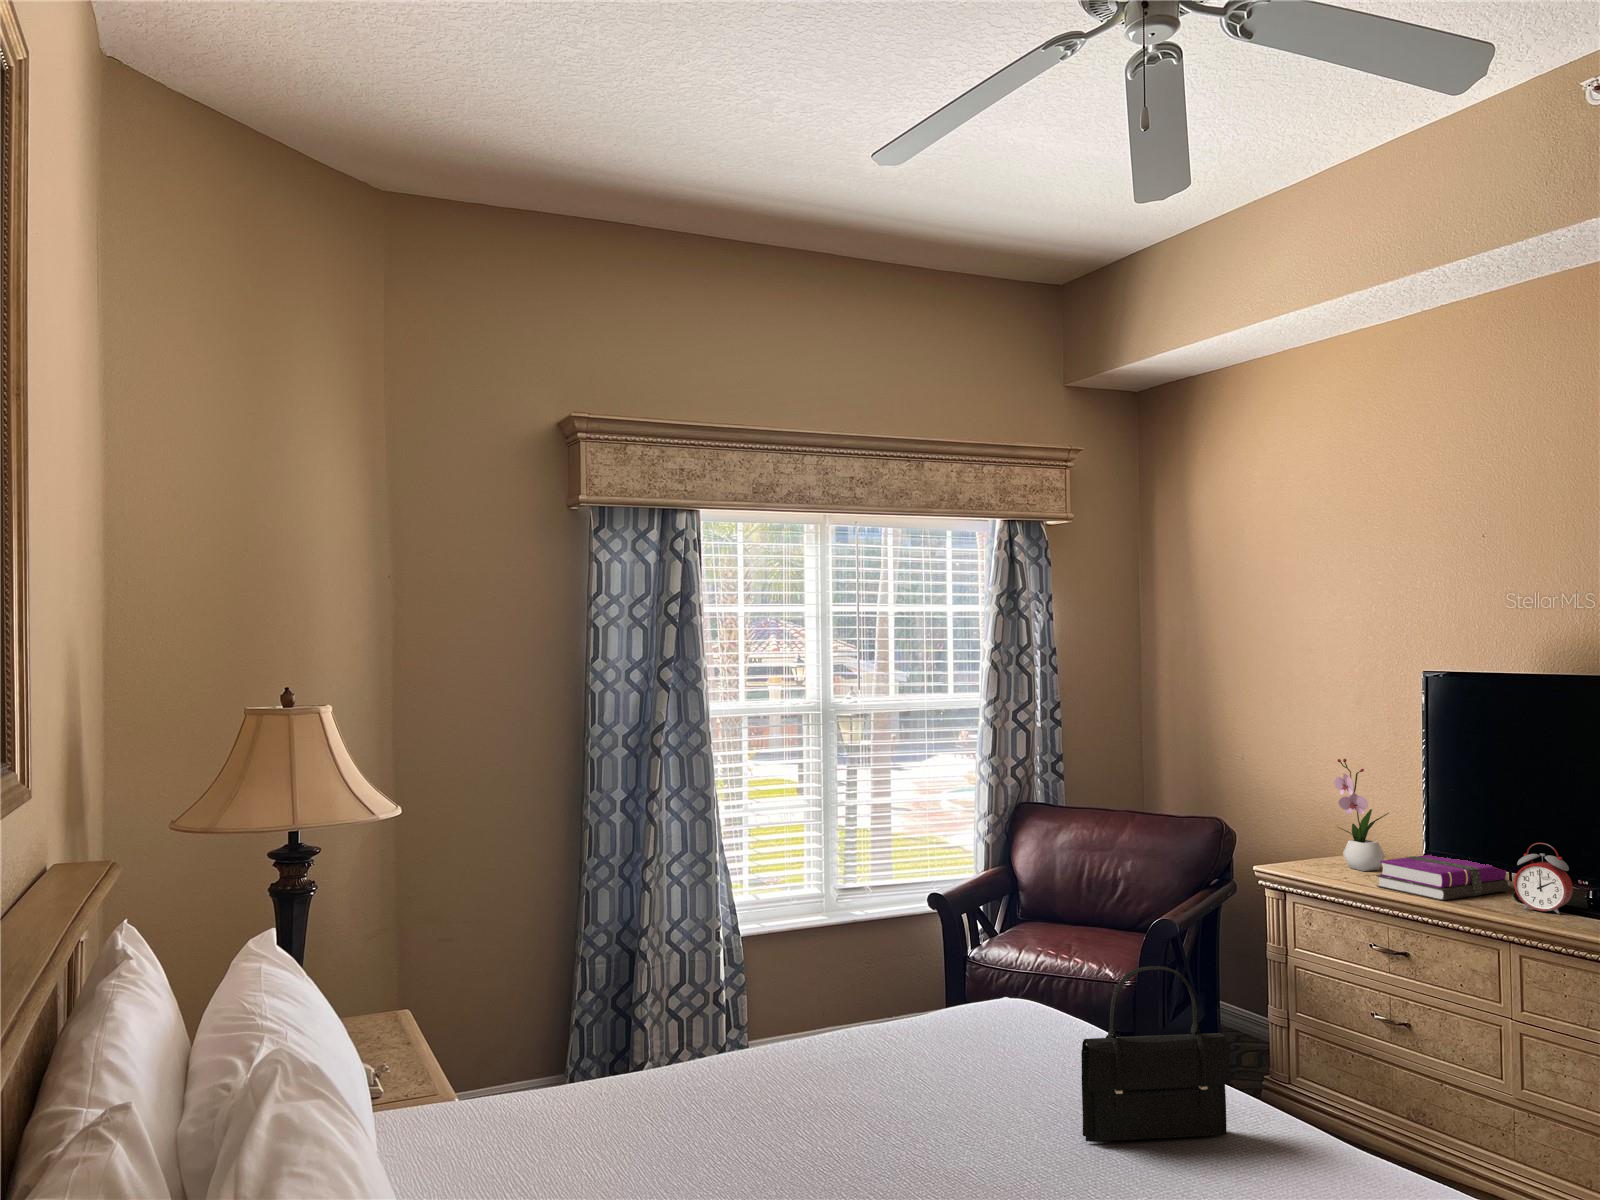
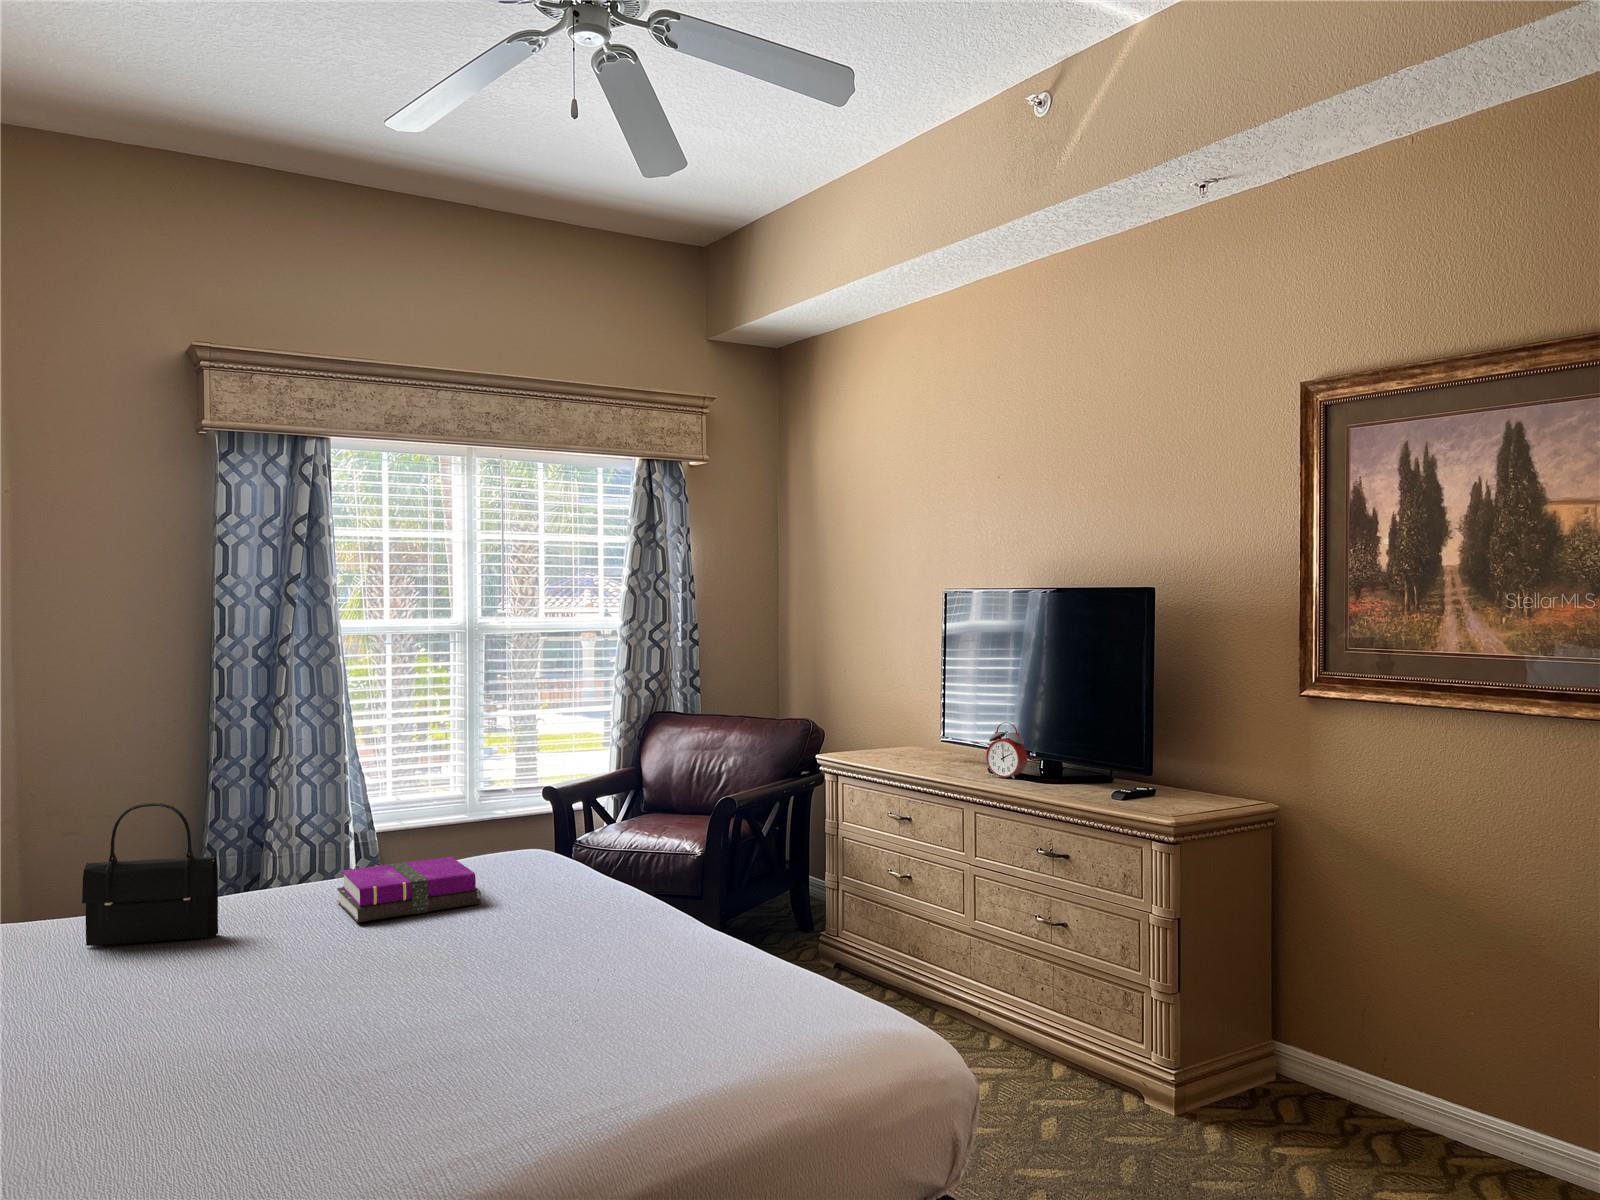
flower arrangement: present [1334,759,1389,871] -> none [882,662,925,756]
notebook: present [1376,855,1510,900] -> present [337,857,481,922]
handbag: present [1081,966,1231,1141] -> present [82,803,218,946]

